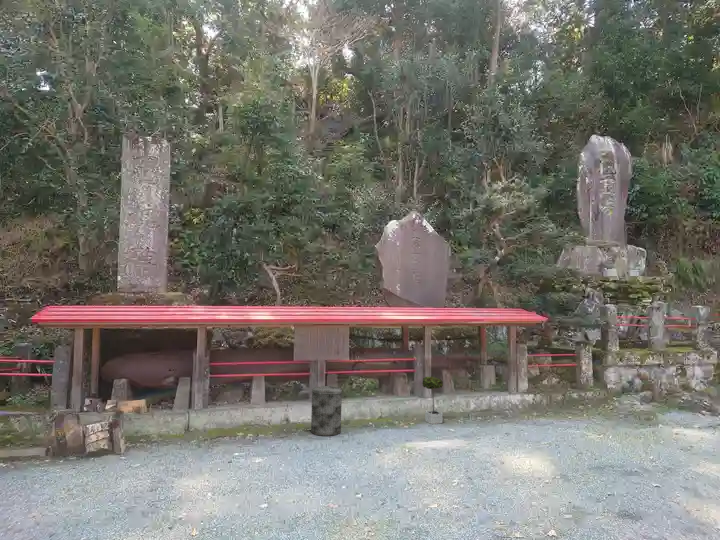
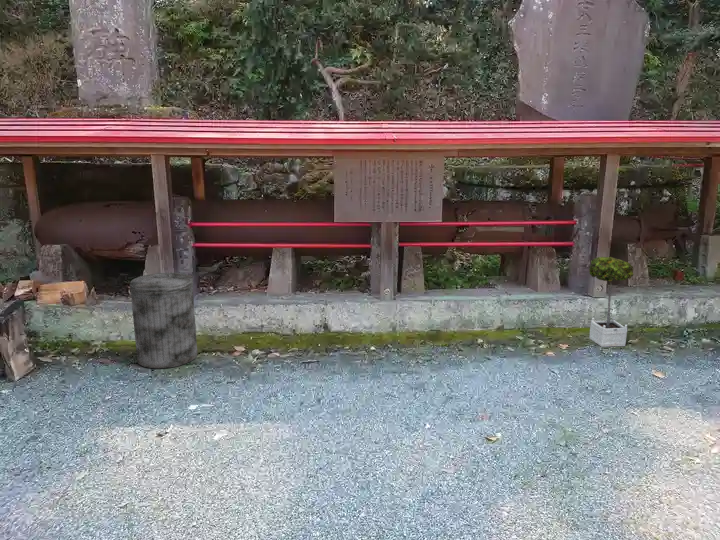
trash can: present [311,386,342,436] -> present [130,273,197,368]

